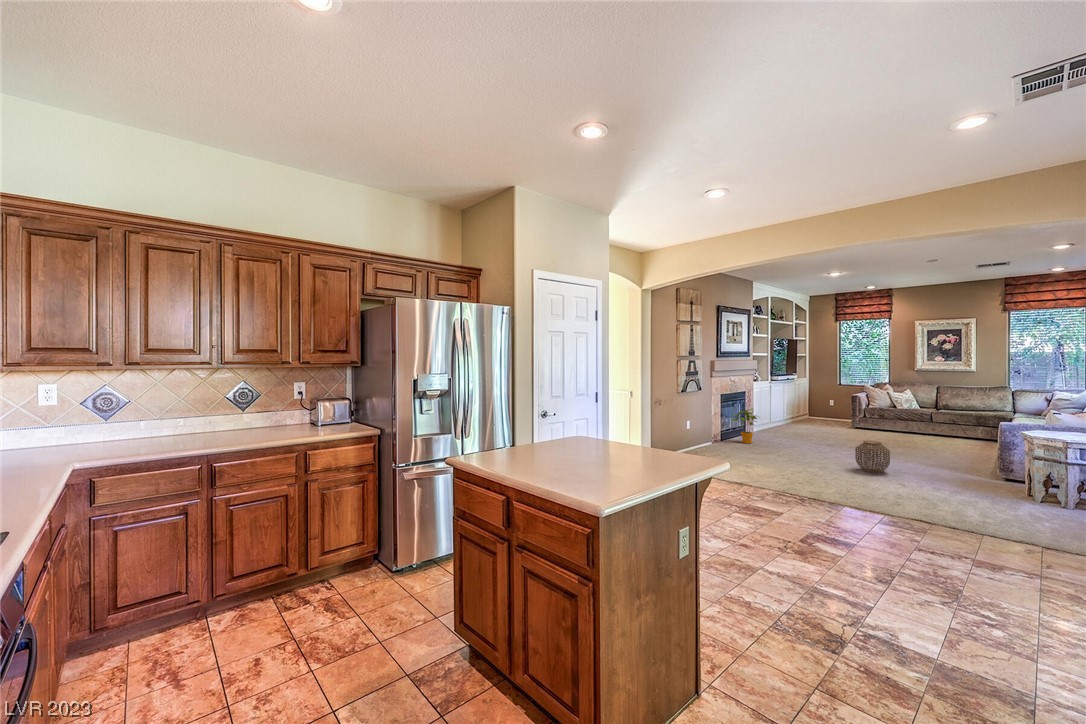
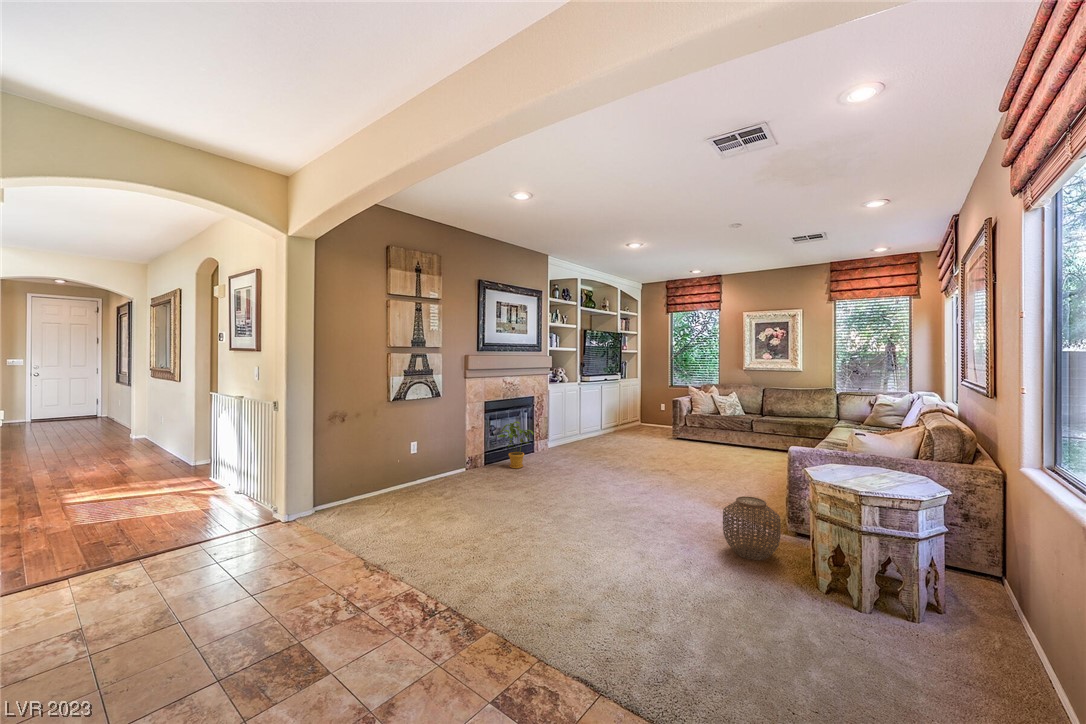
woven basket: present [855,441,890,473] -> present [723,496,781,560]

